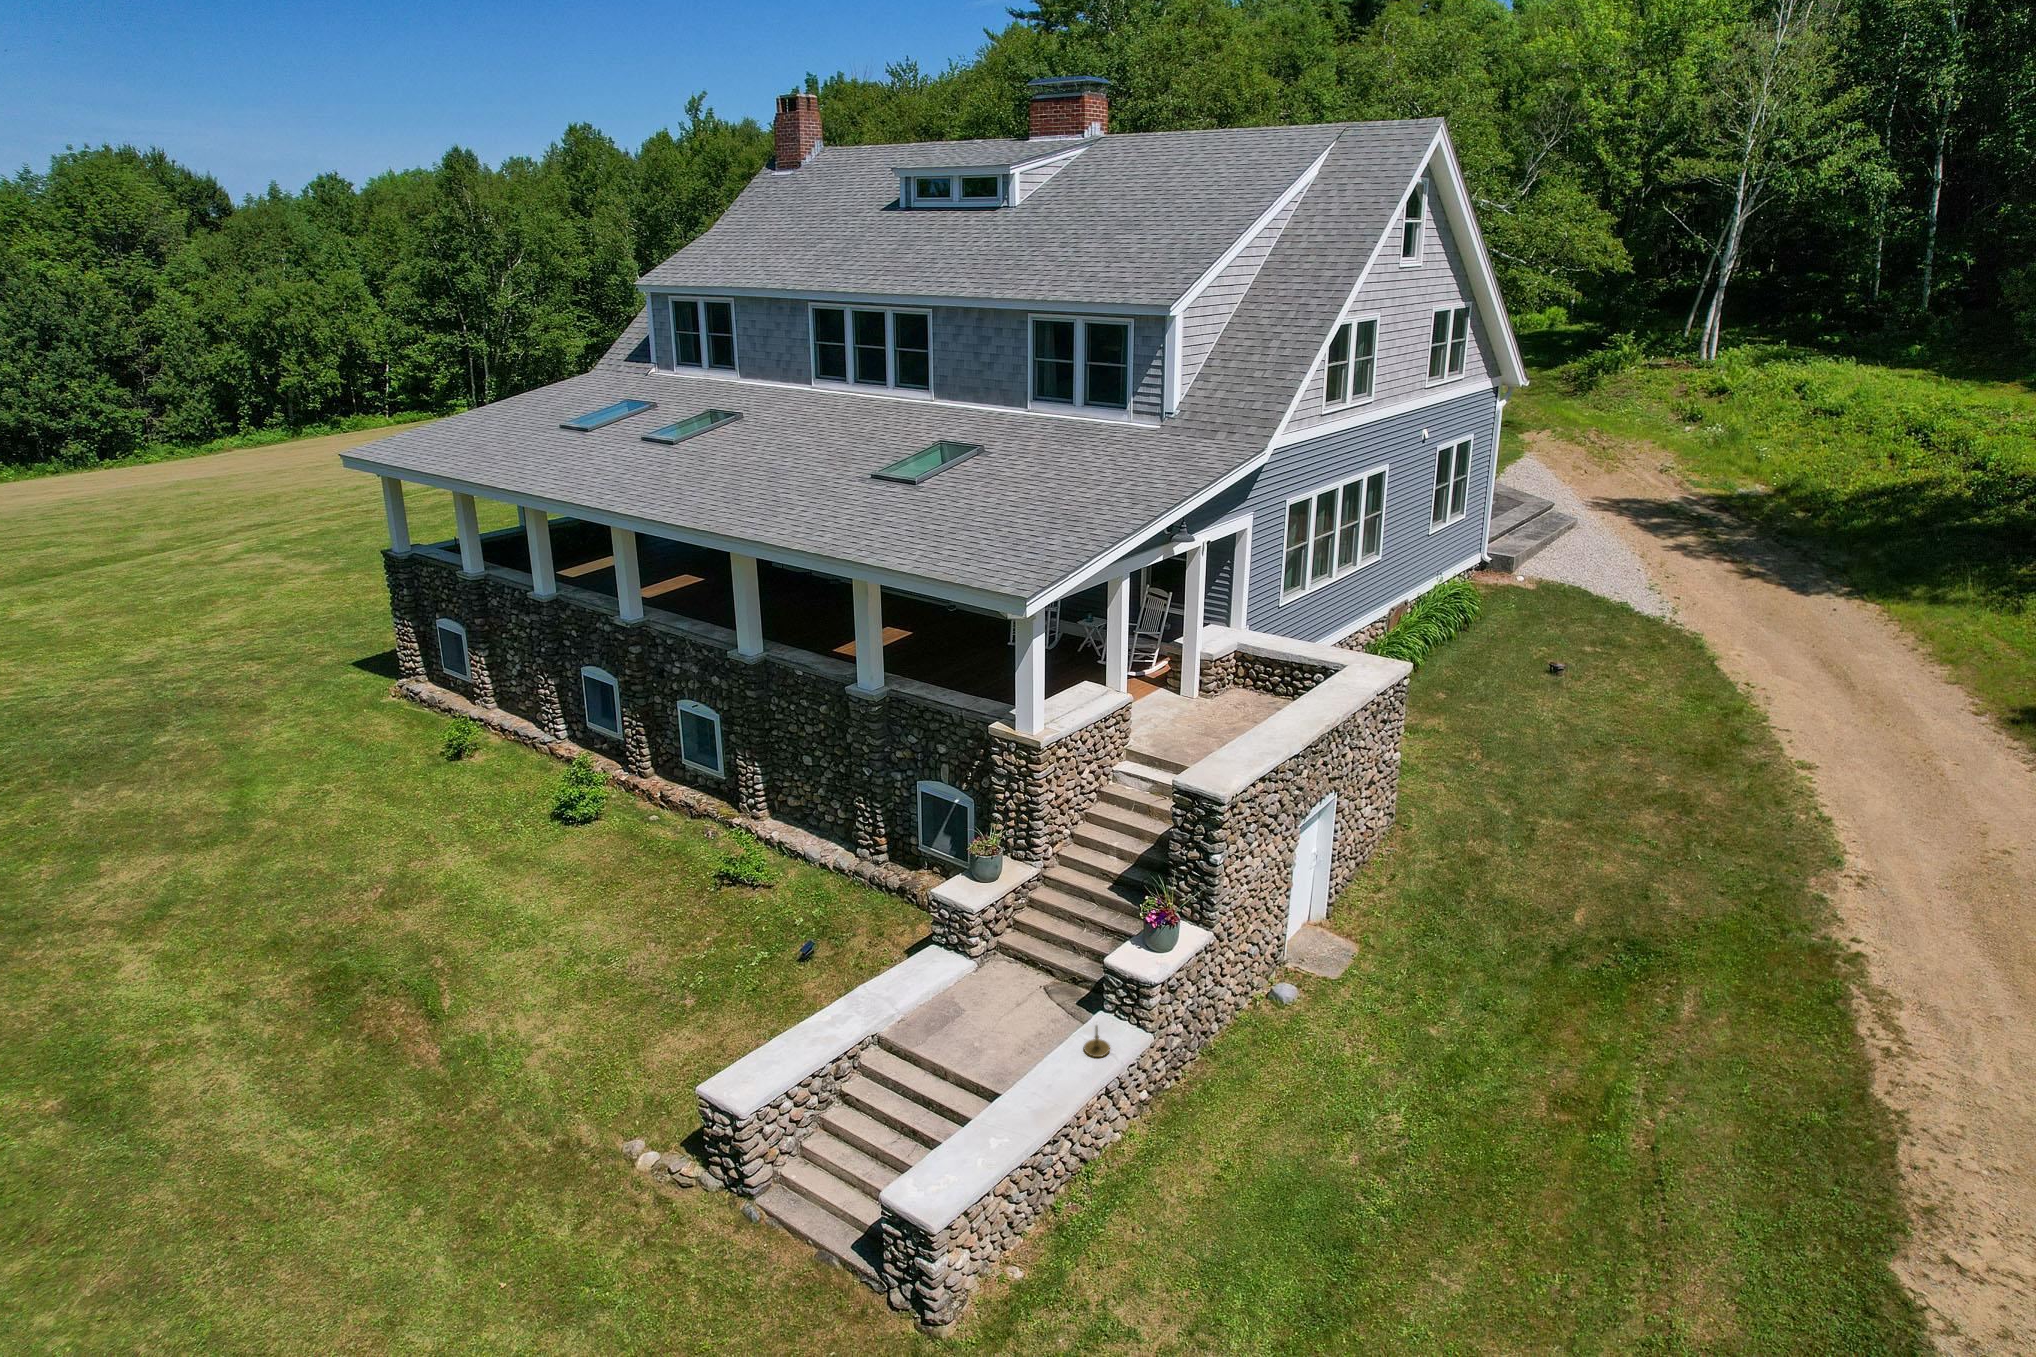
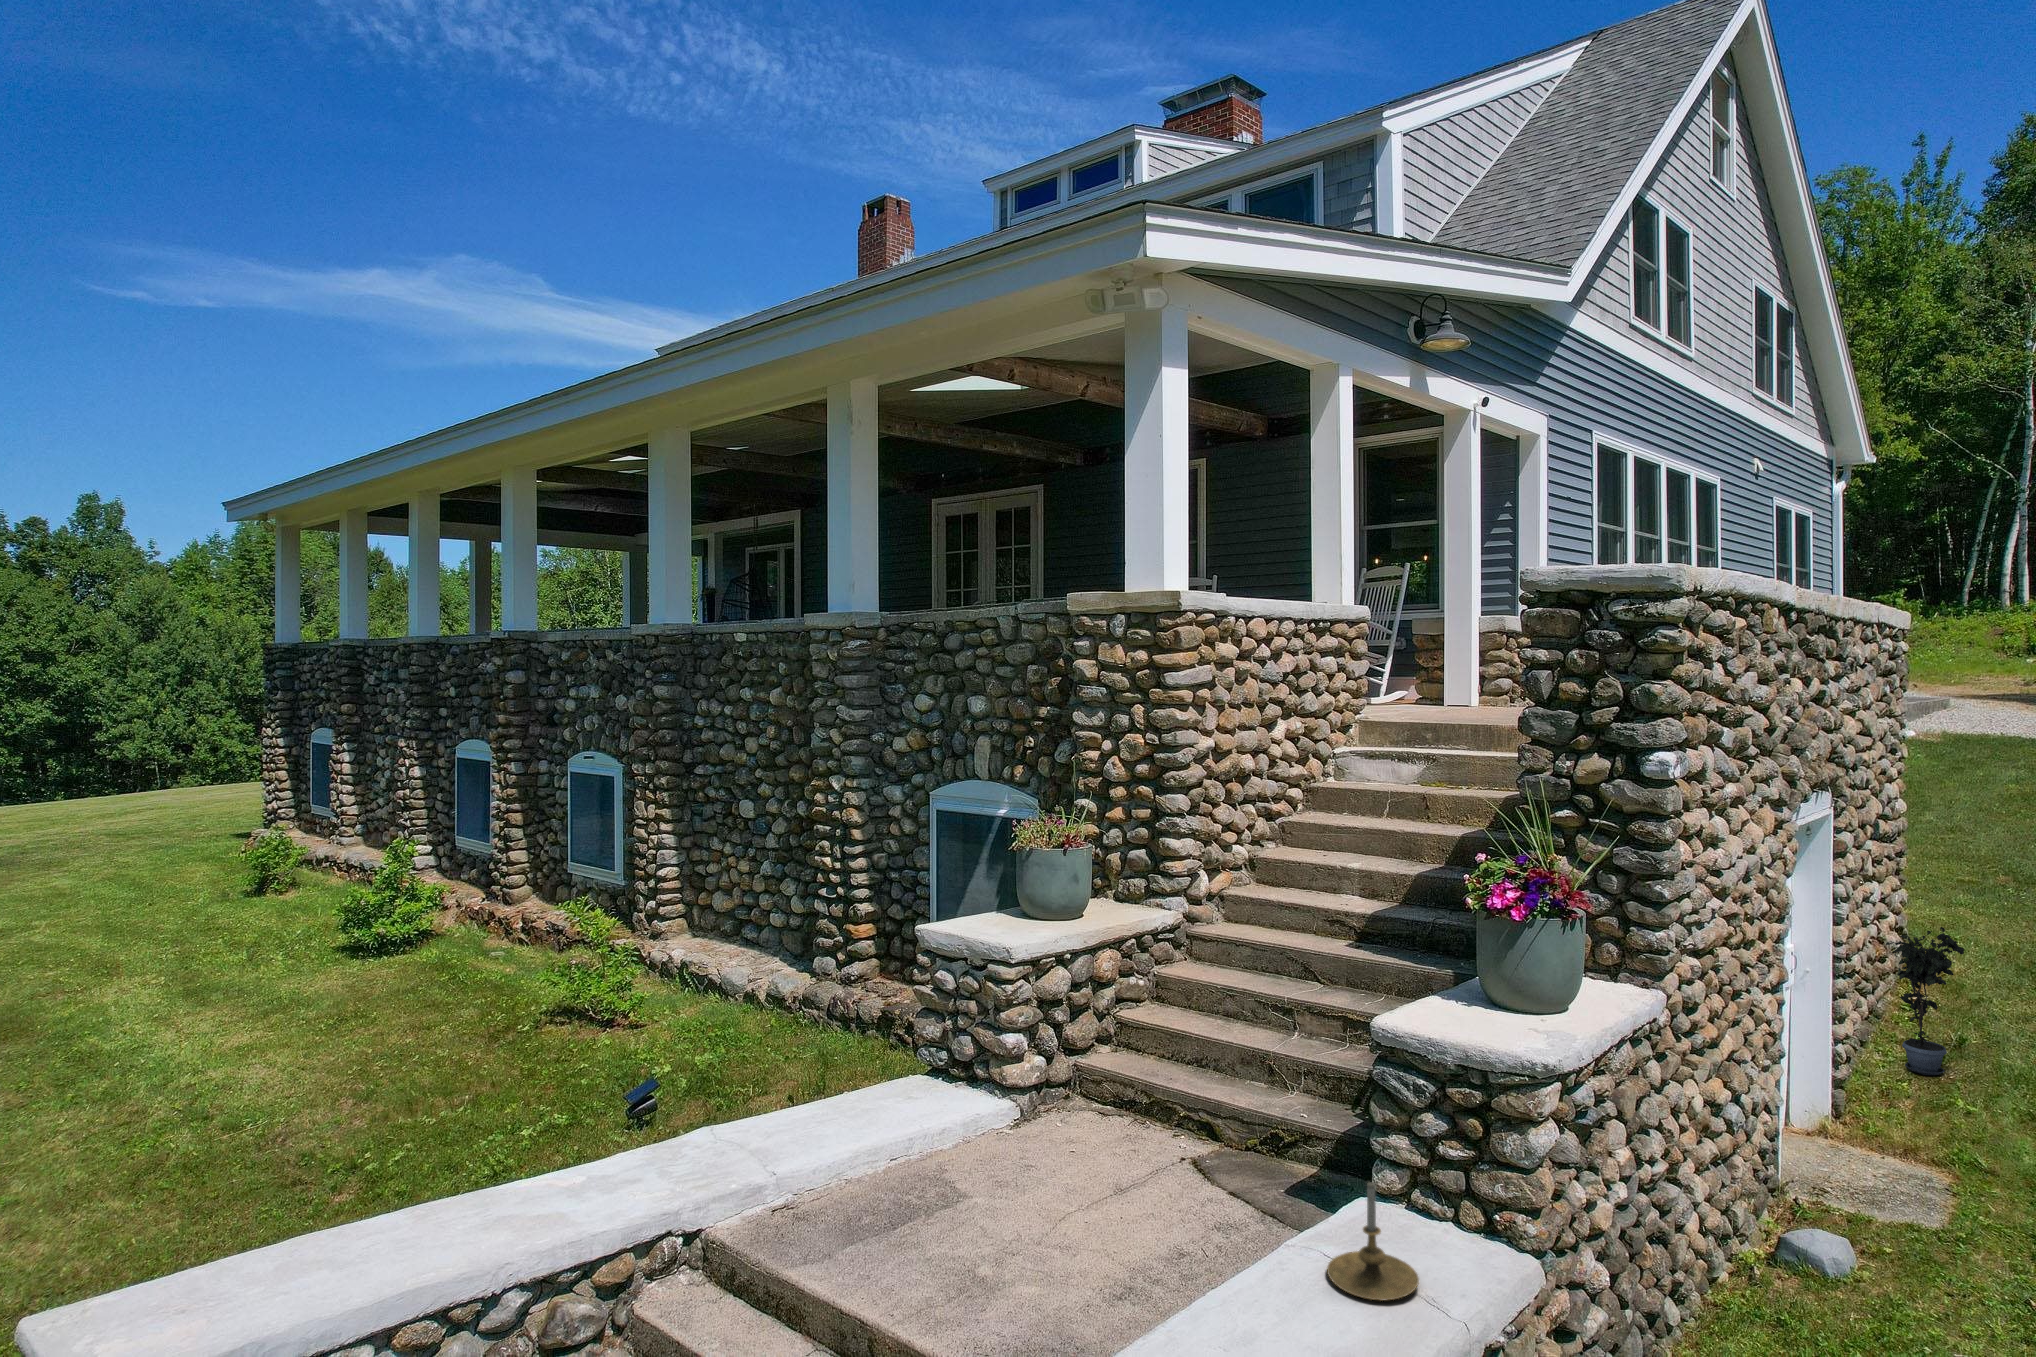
potted plant: none [1356,837,1389,896] -> present [1886,927,1965,1075]

